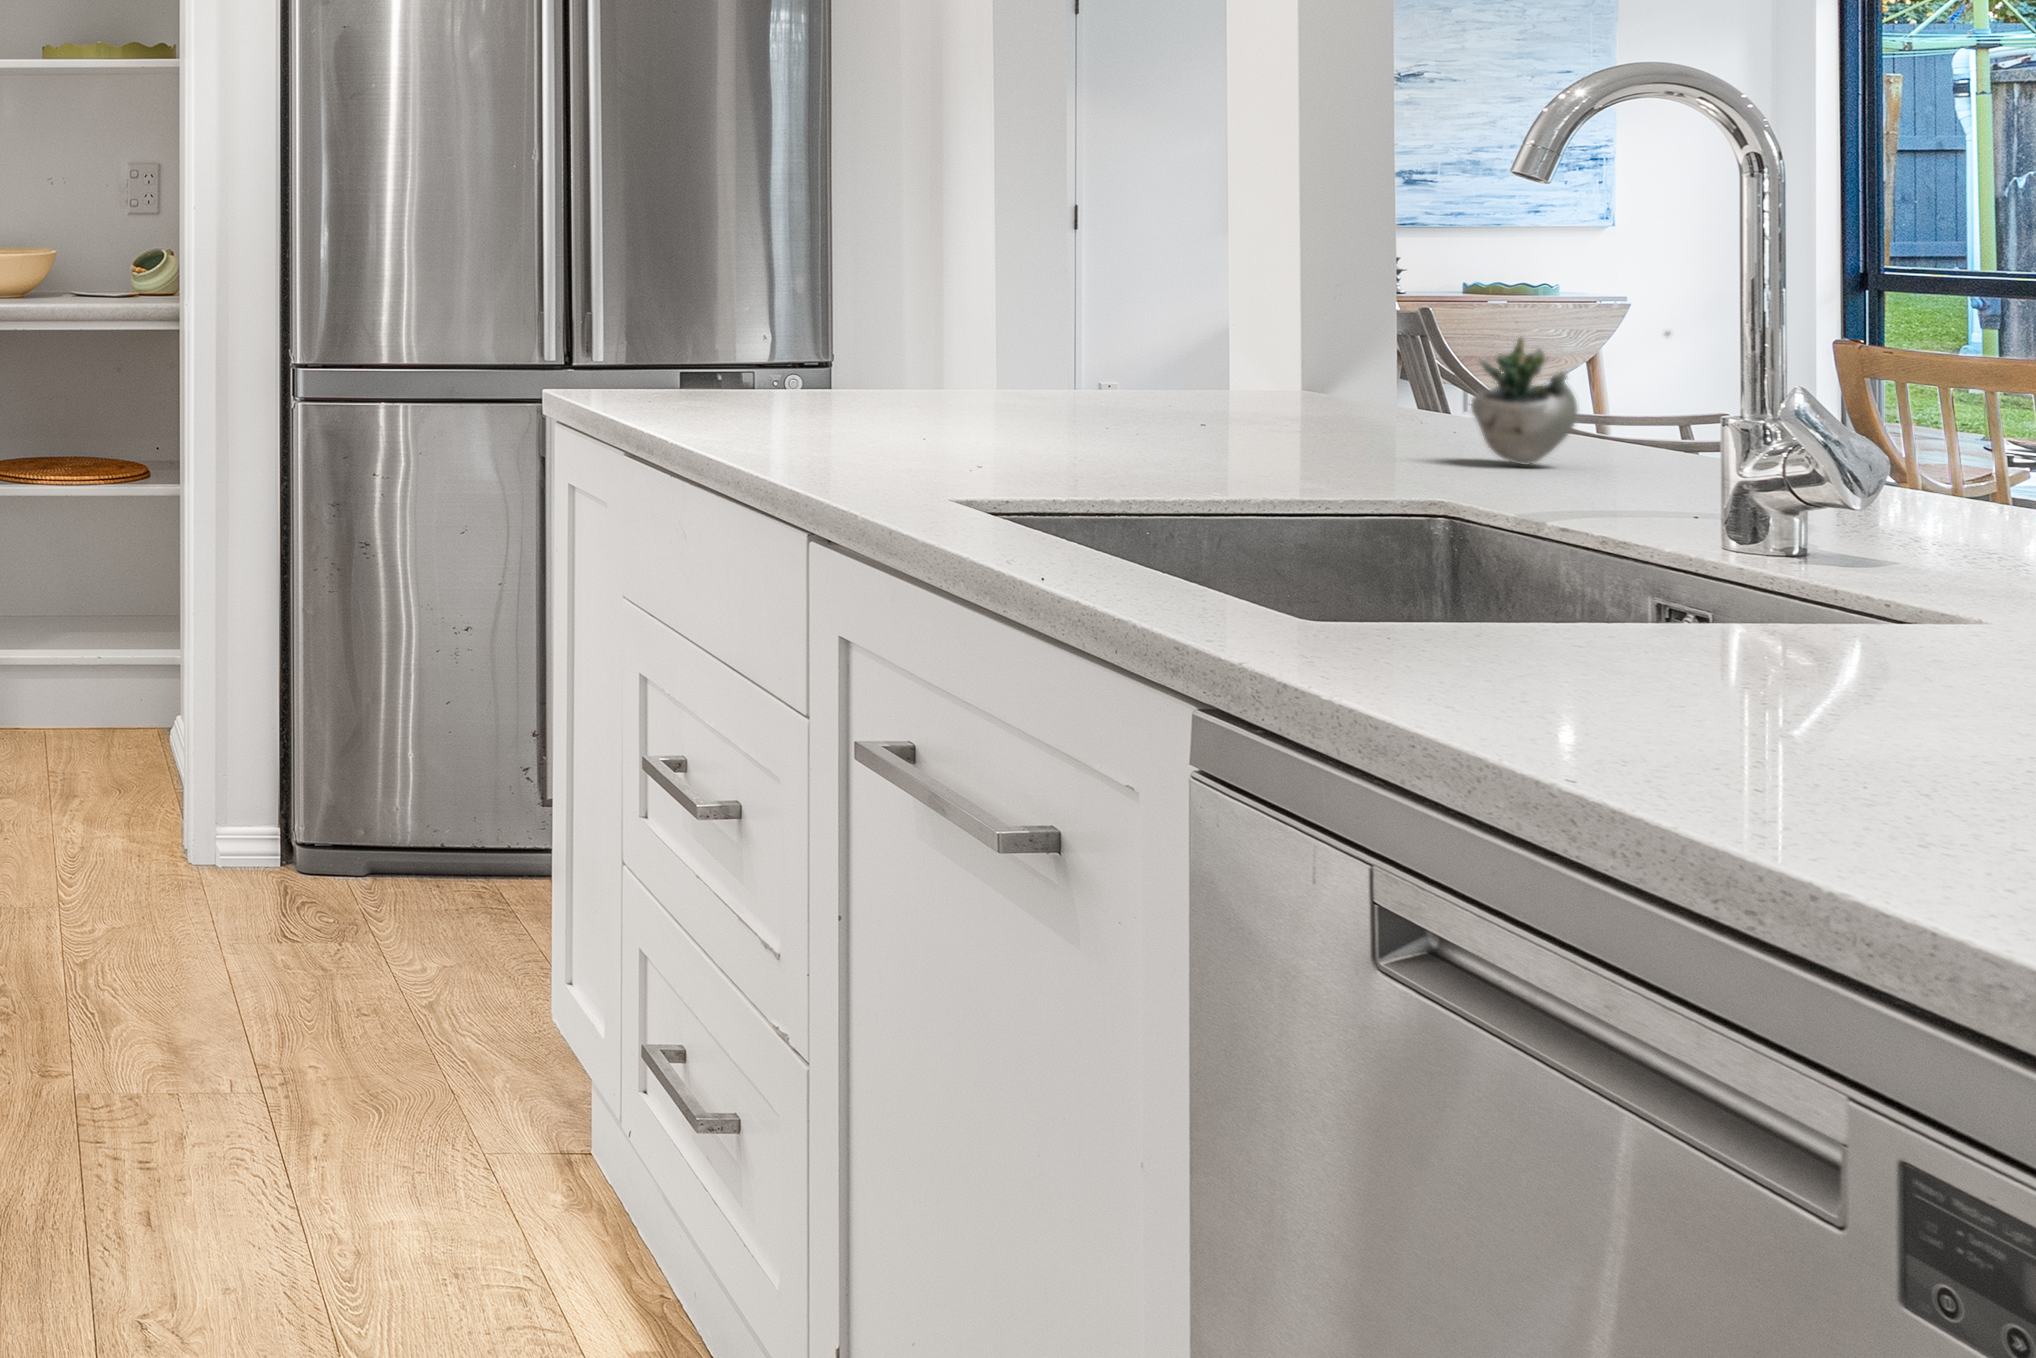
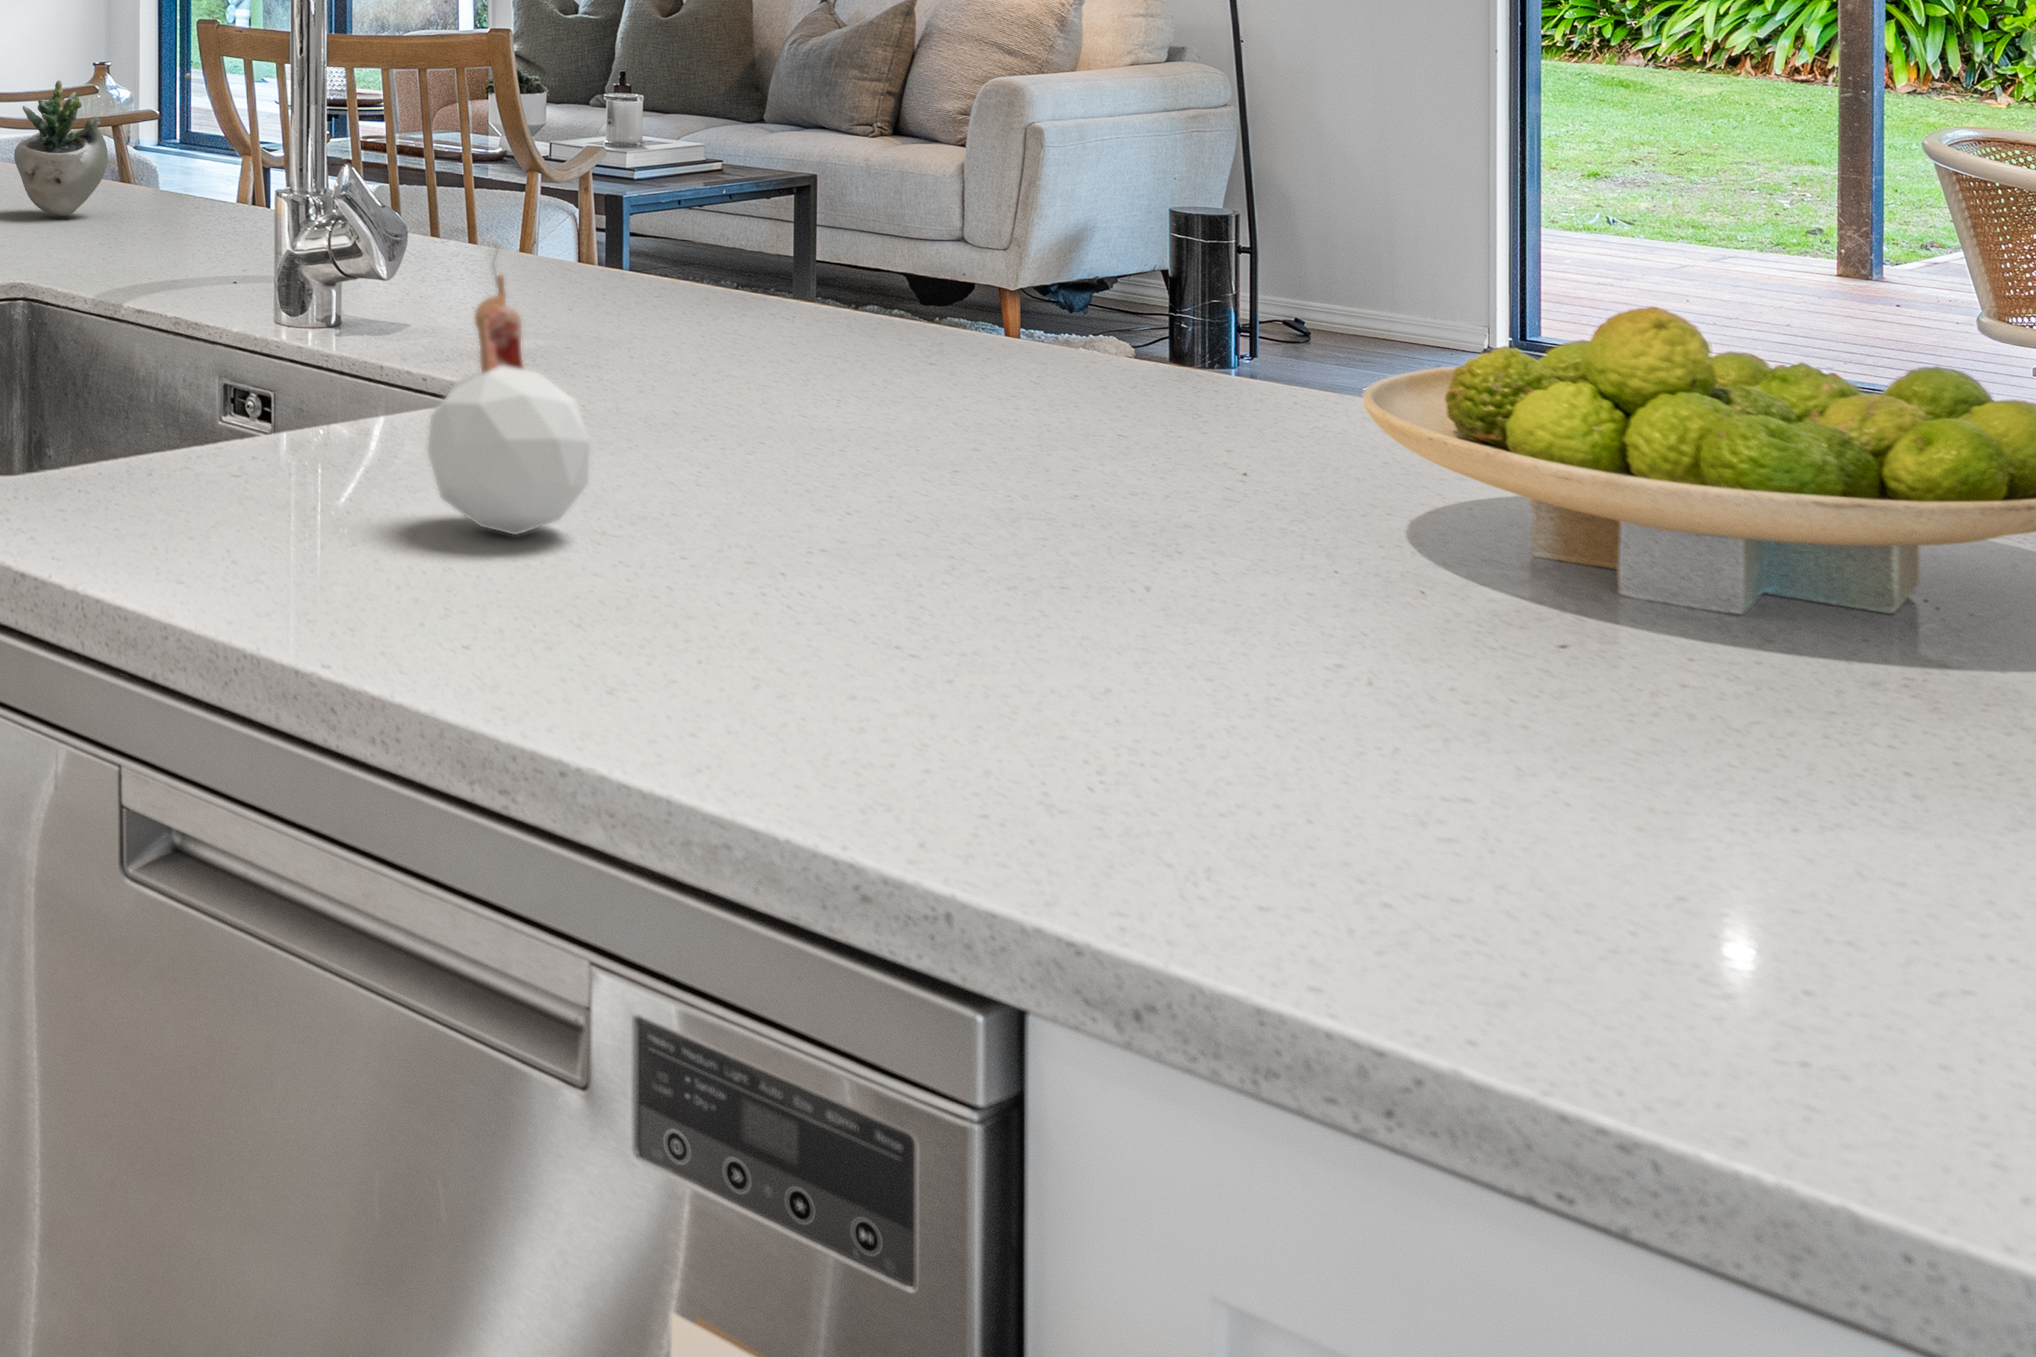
candle: none [1760,428,1973,717] -> present [428,242,590,535]

